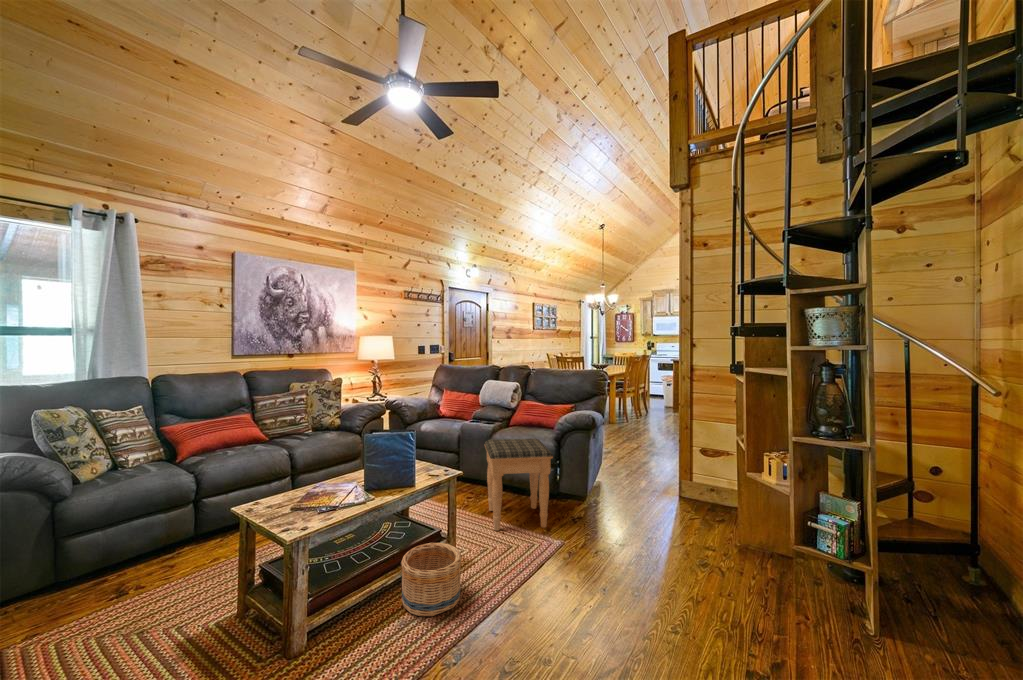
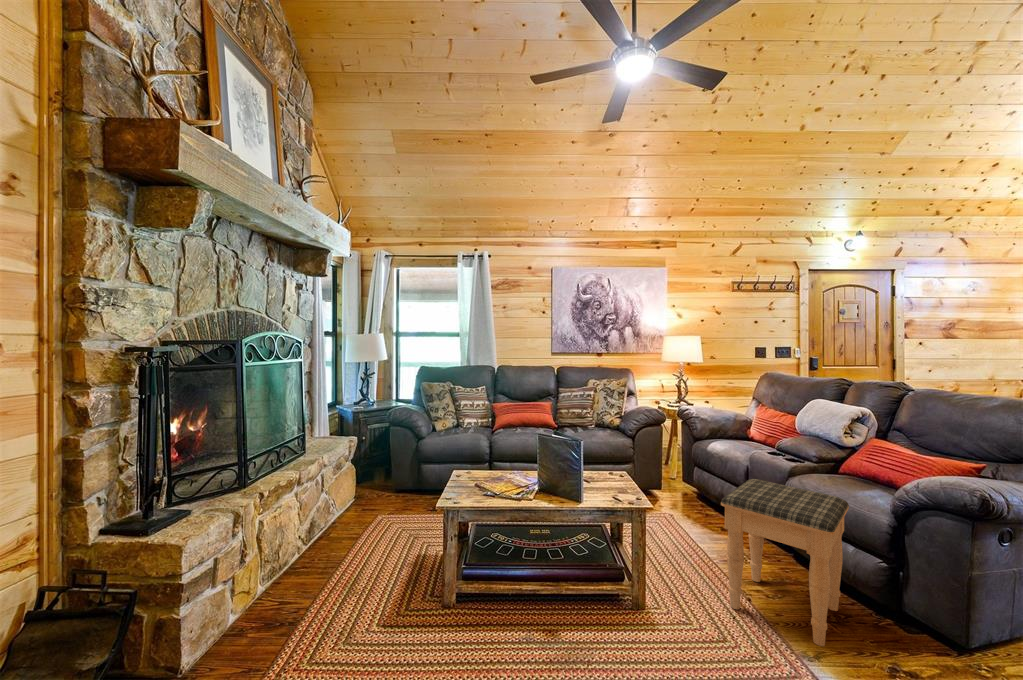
basket: present [401,543,462,616] -> none [543,568,613,659]

